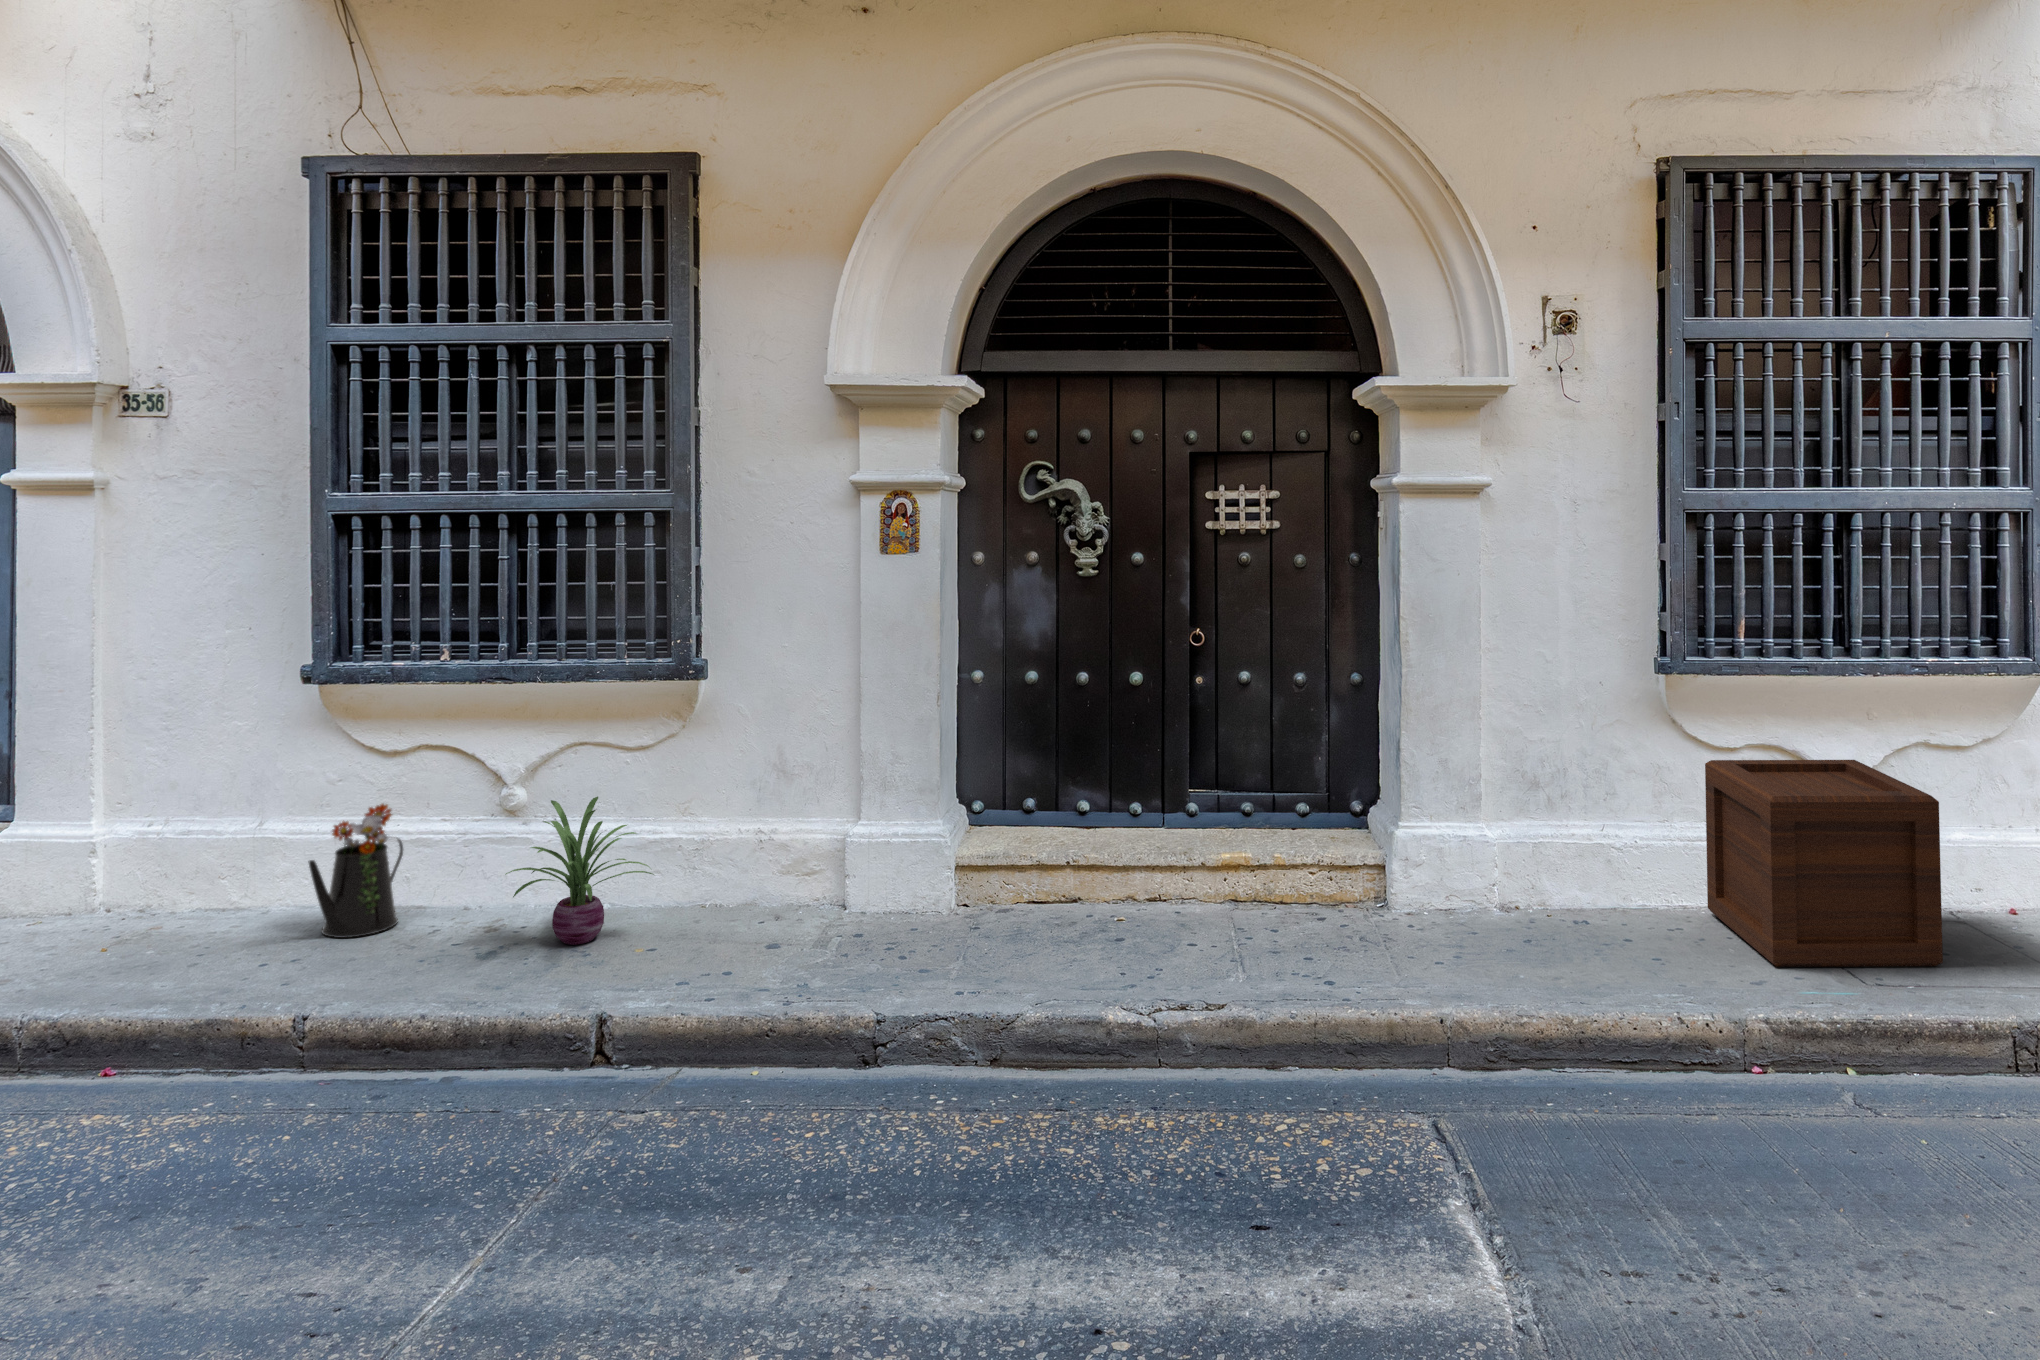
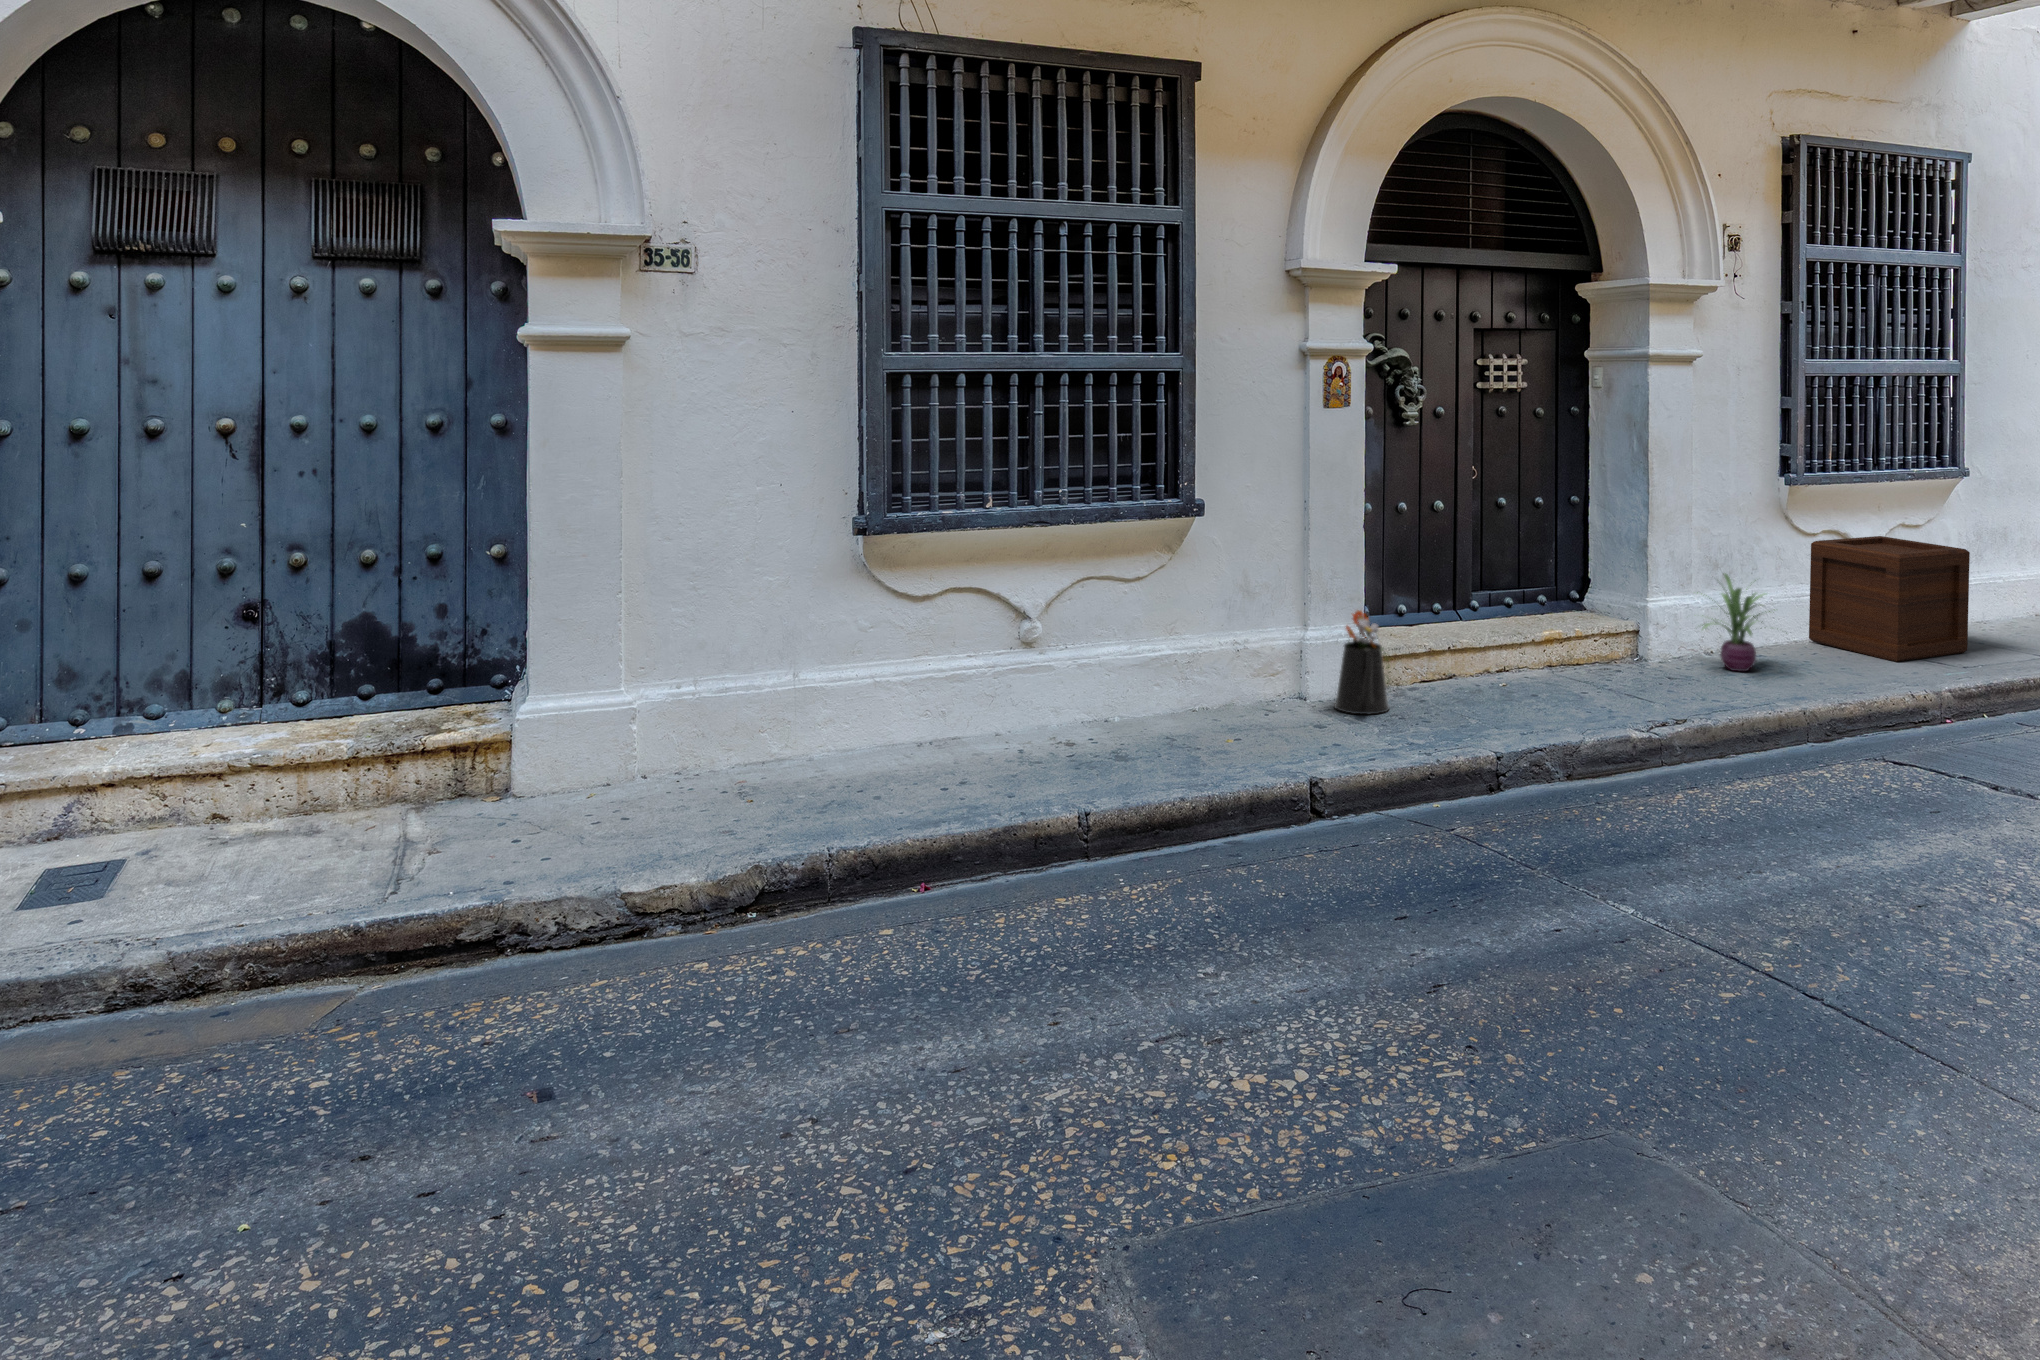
decorative plant: present [505,797,654,945] -> present [1697,574,1770,671]
watering can: present [308,804,403,938] -> present [1334,610,1391,714]

